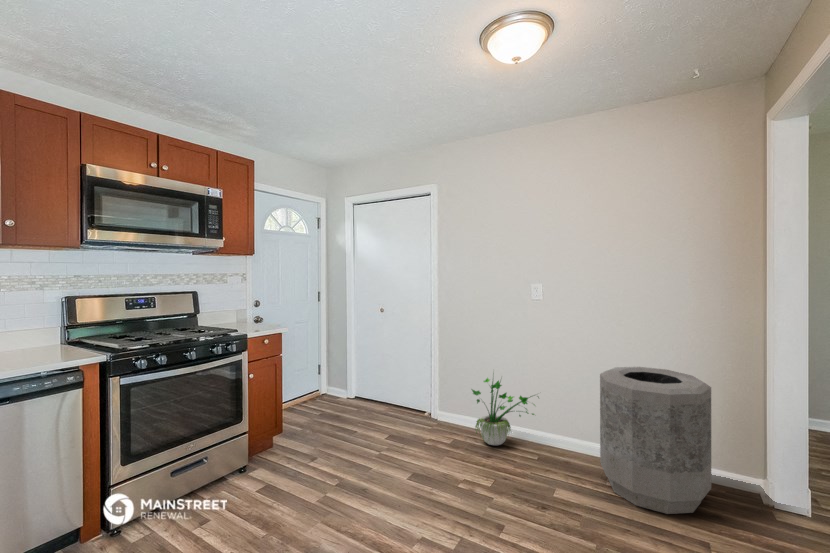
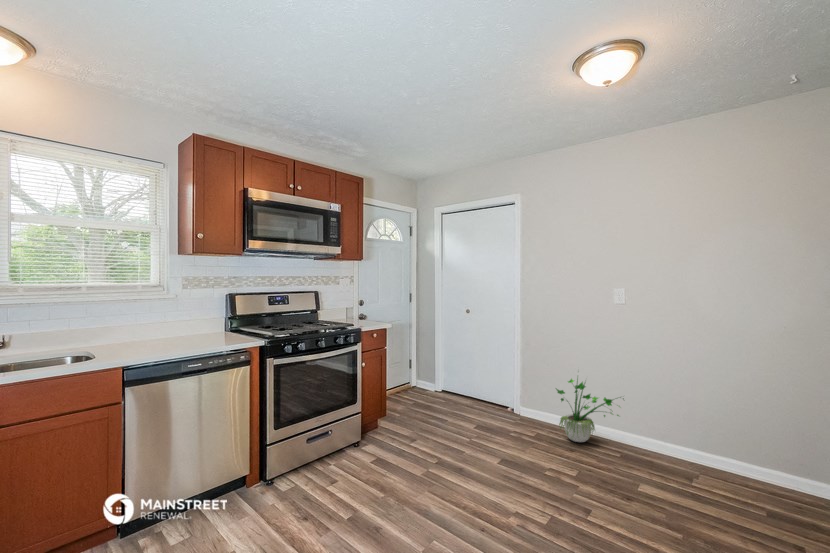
trash can: present [600,367,711,514] -> none [687,375,810,520]

